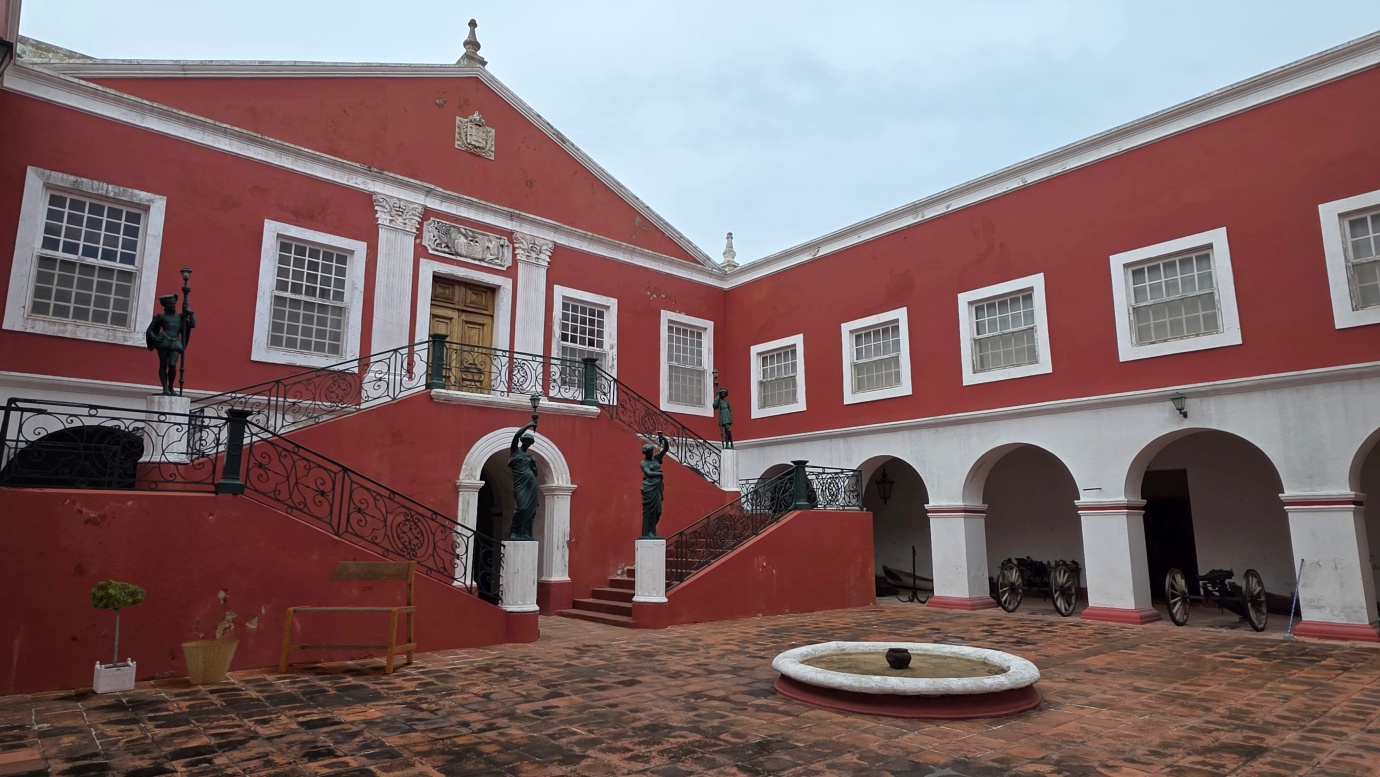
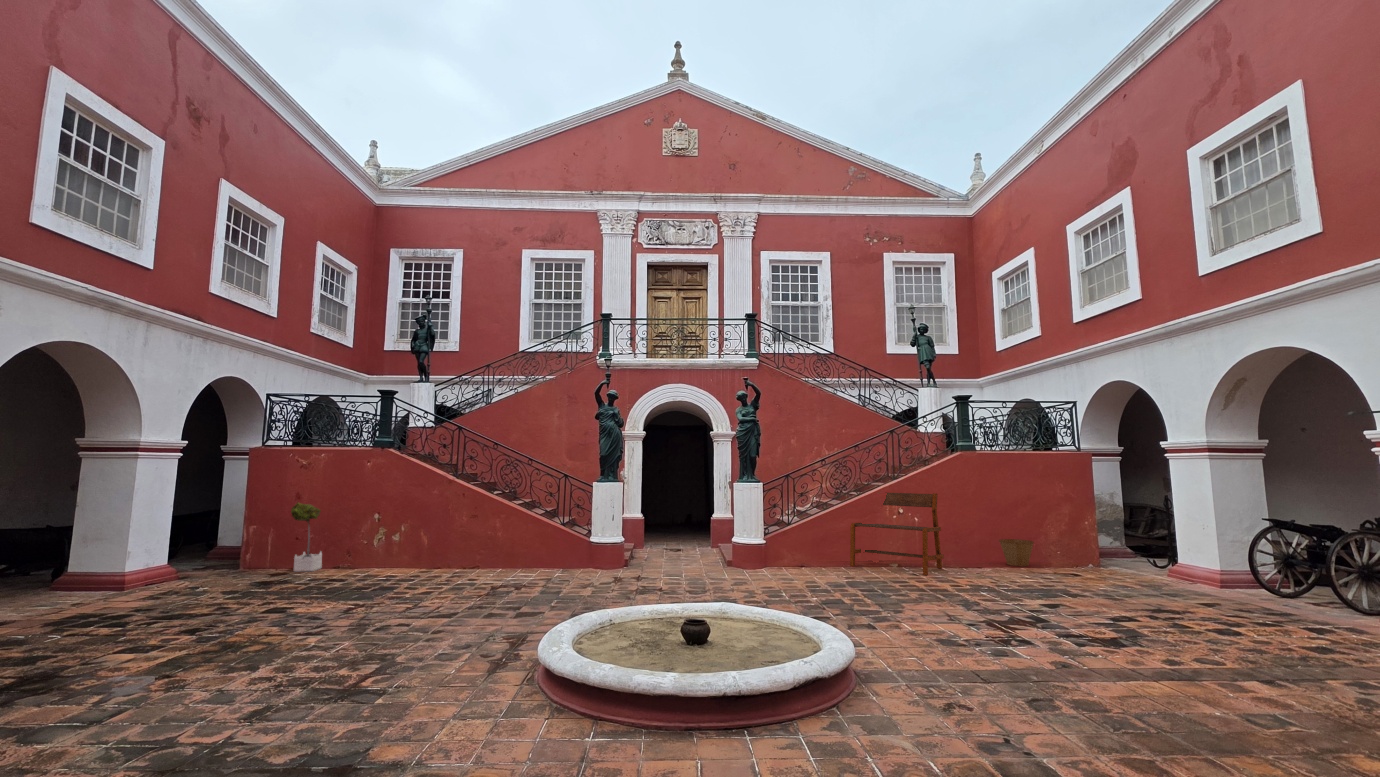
bench: present [279,561,417,673] -> present [850,493,944,575]
basket: present [181,639,239,683] -> present [999,539,1034,566]

